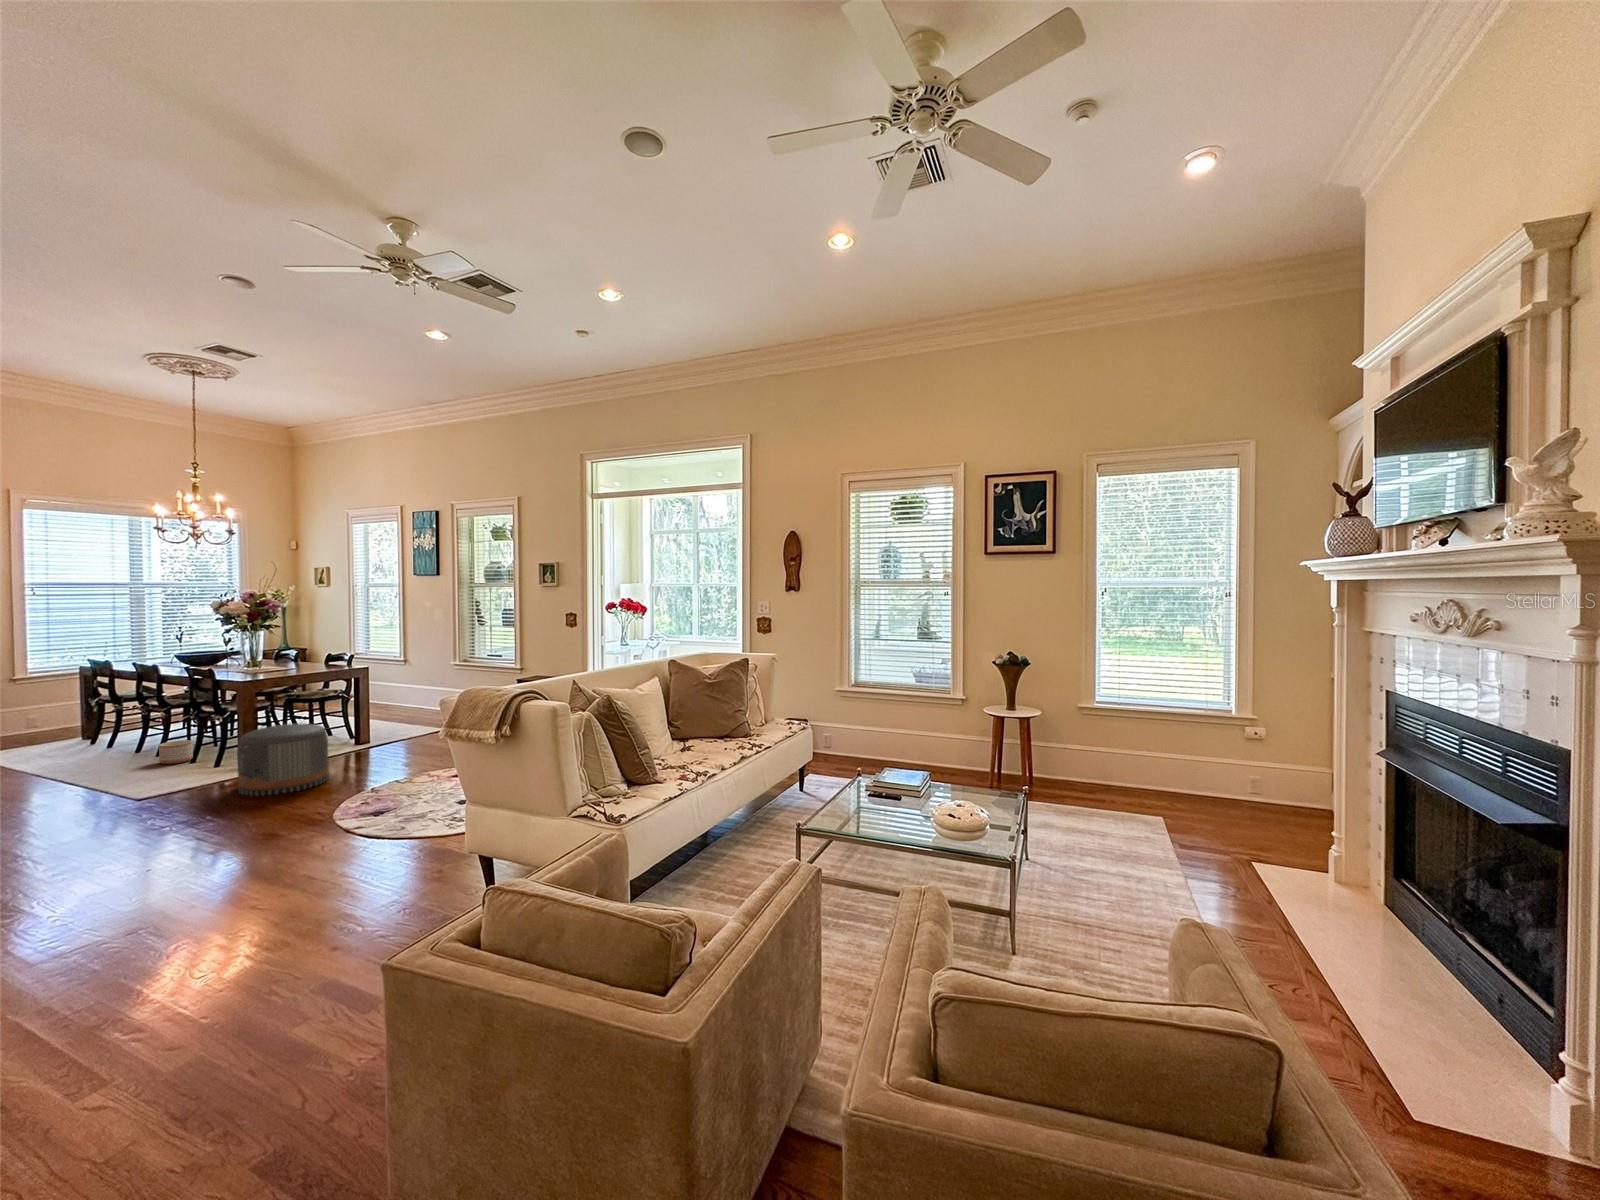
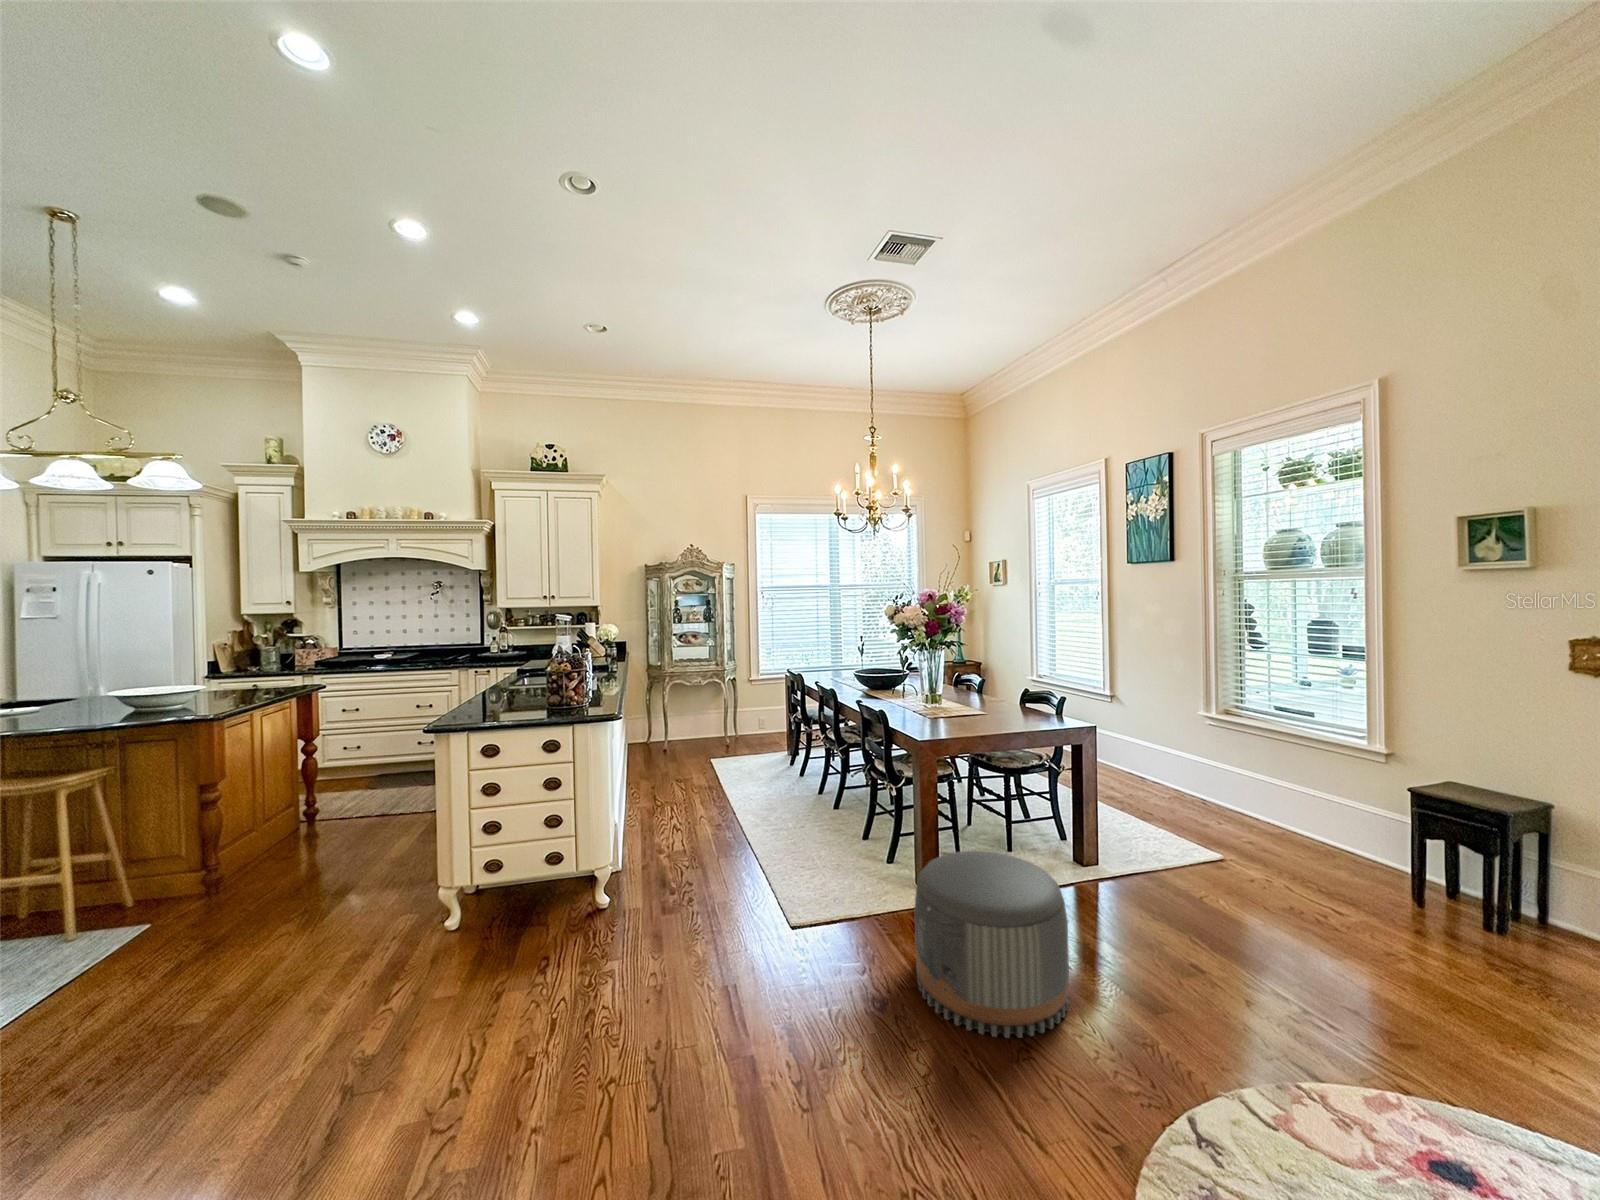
planter: present [159,740,193,764] -> none [833,799,867,836]

